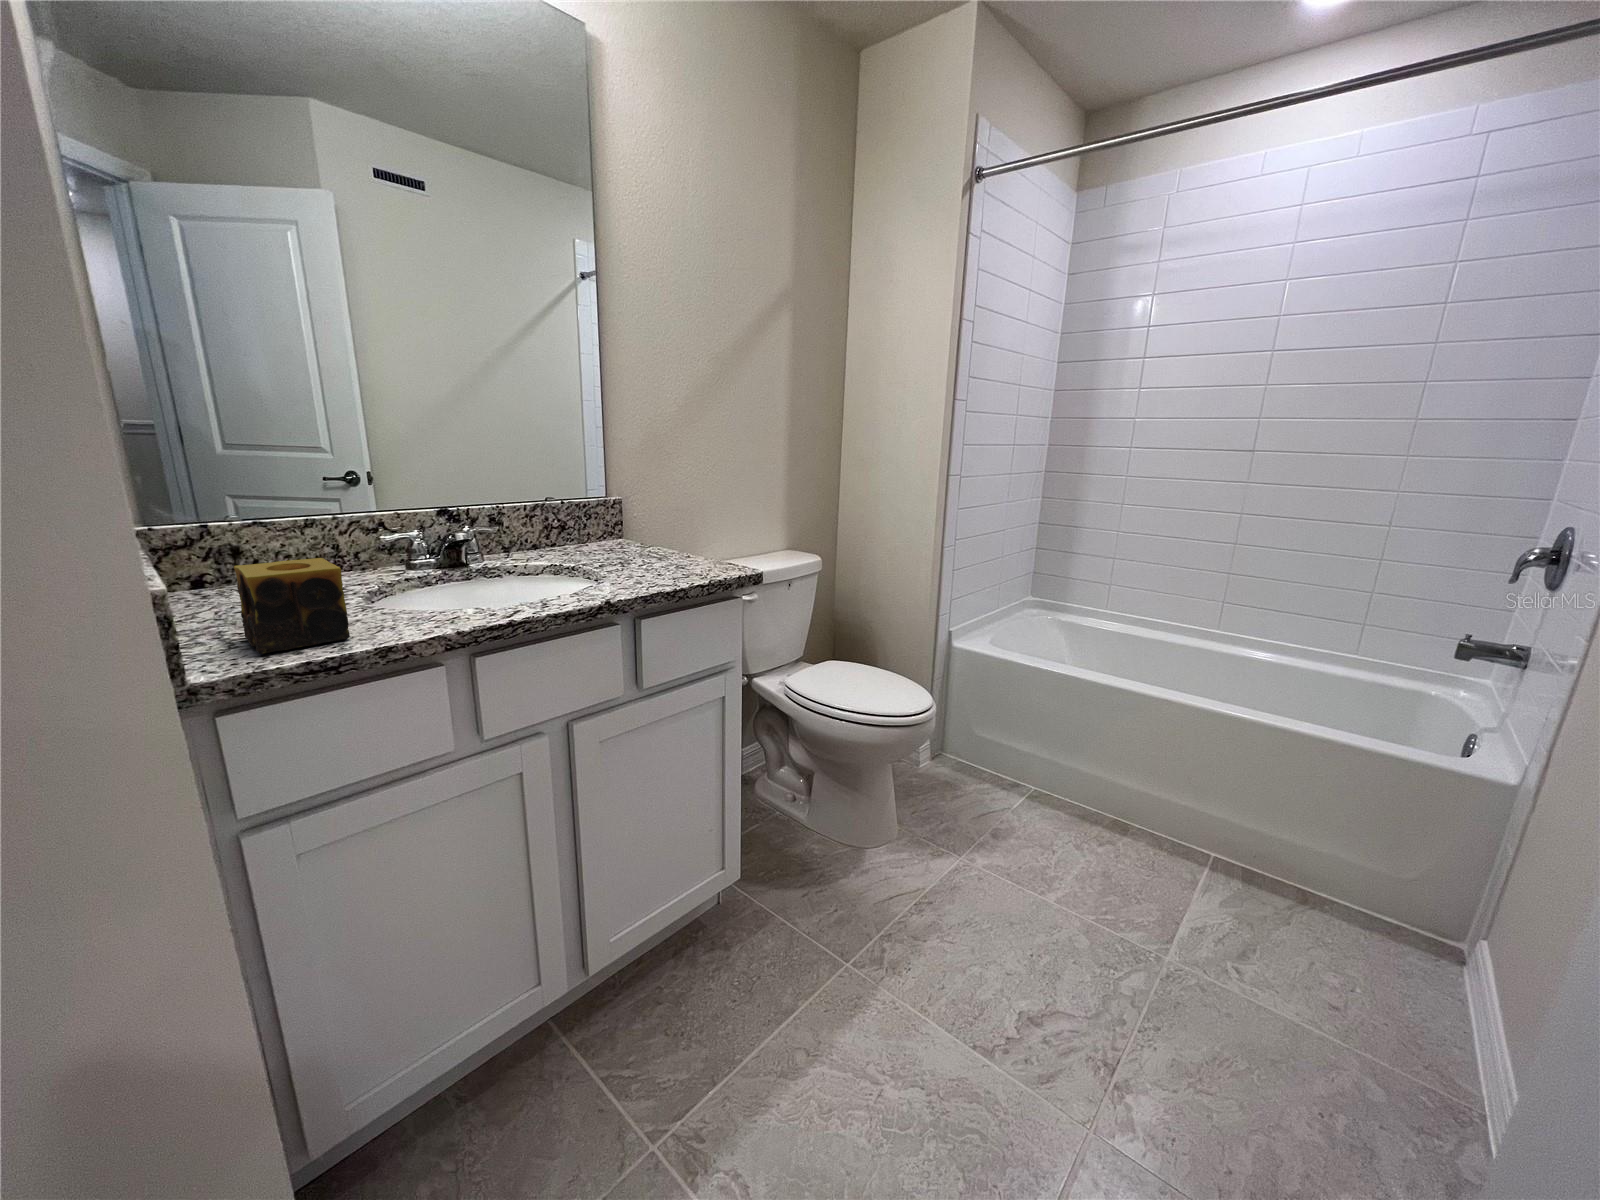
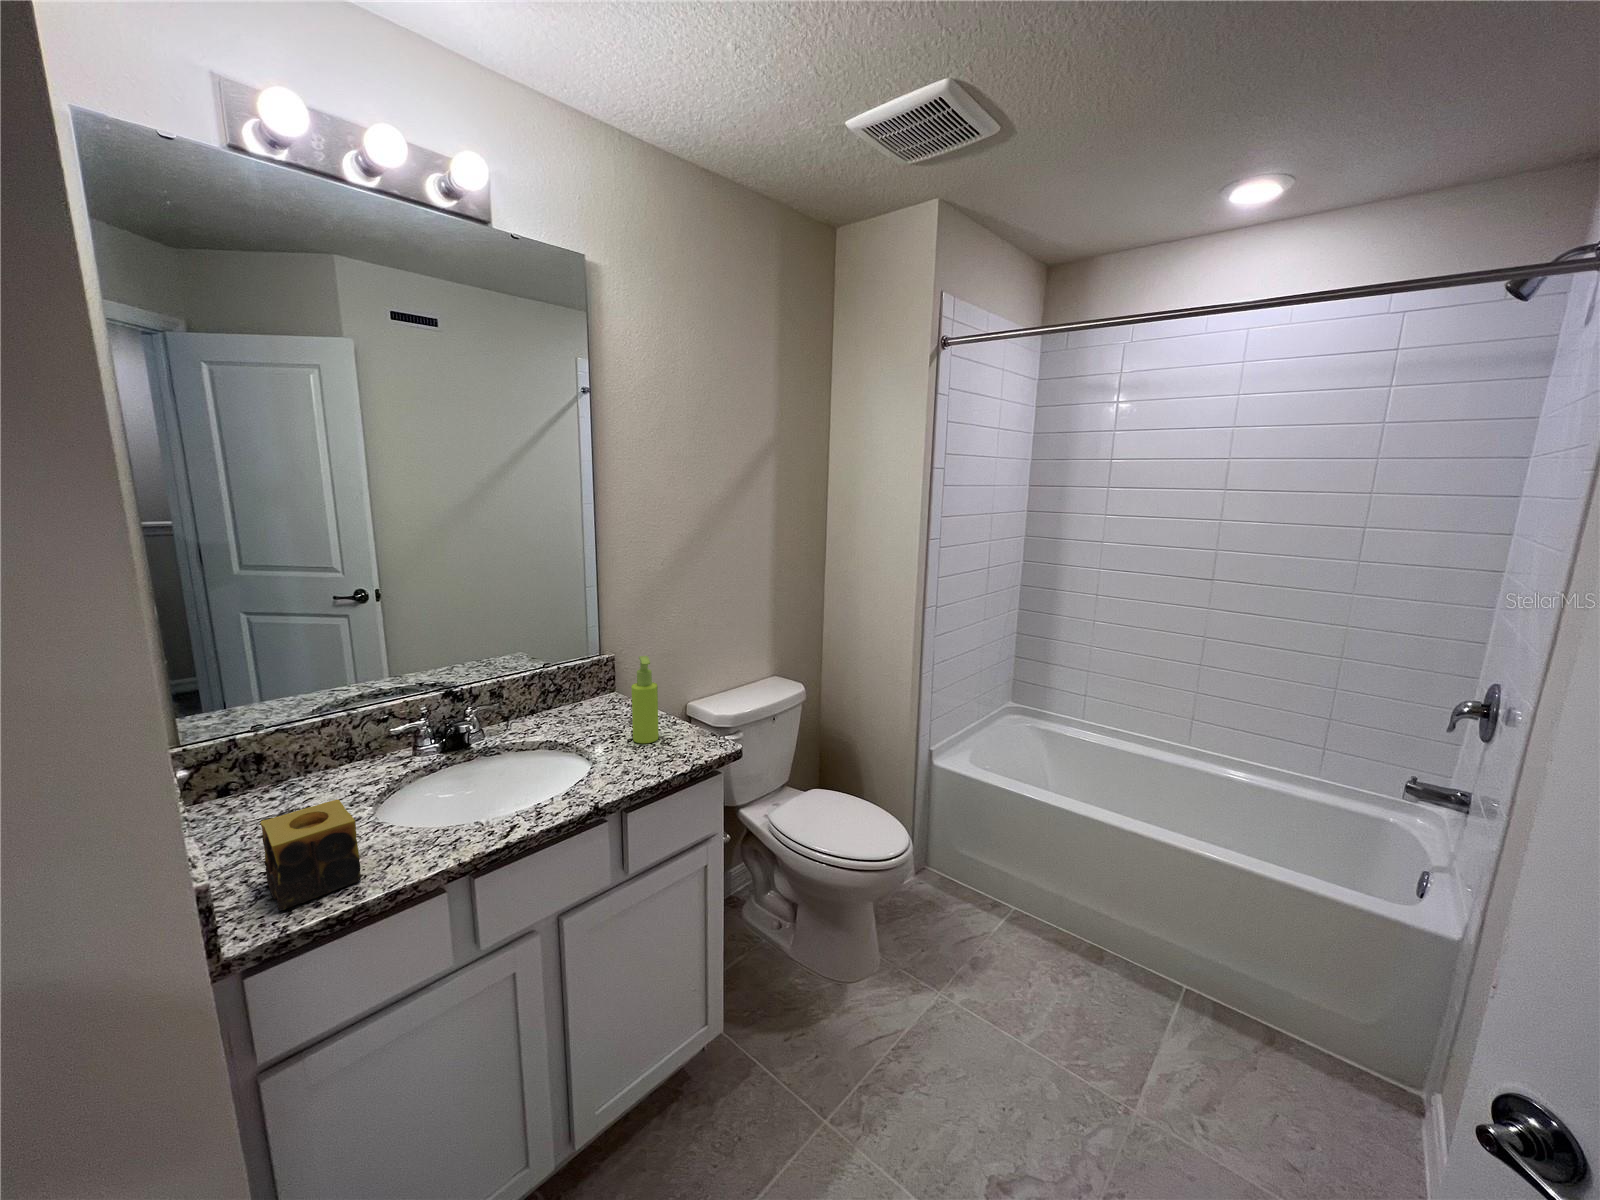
soap dispenser: none [641,472,670,567] -> present [632,656,659,743]

